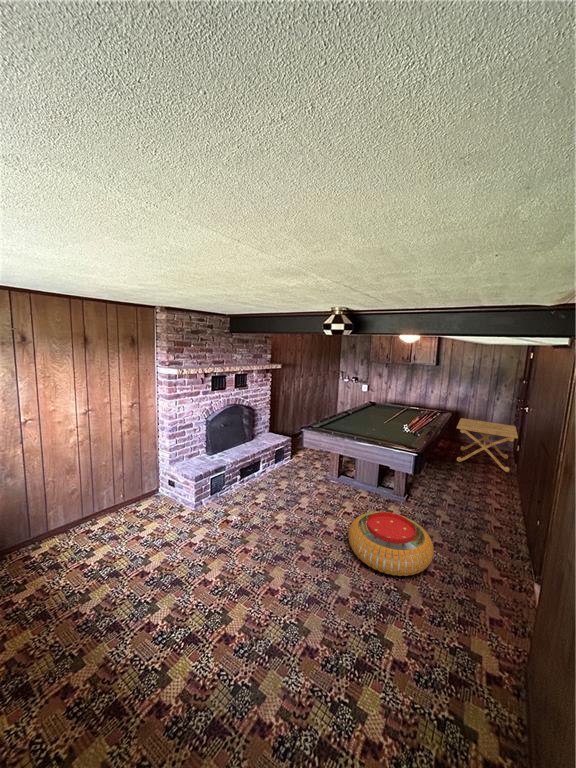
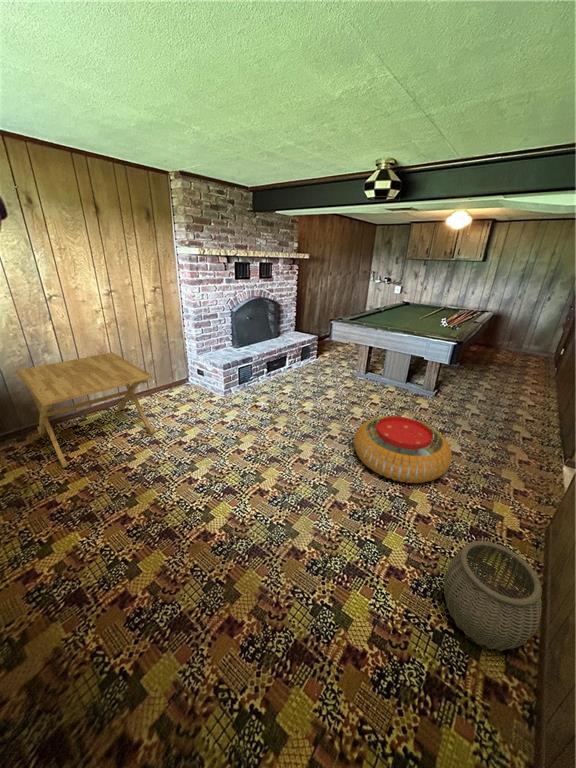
side table: present [457,418,518,472] -> present [16,352,154,468]
woven basket: none [440,627,520,733] -> present [444,541,542,651]

